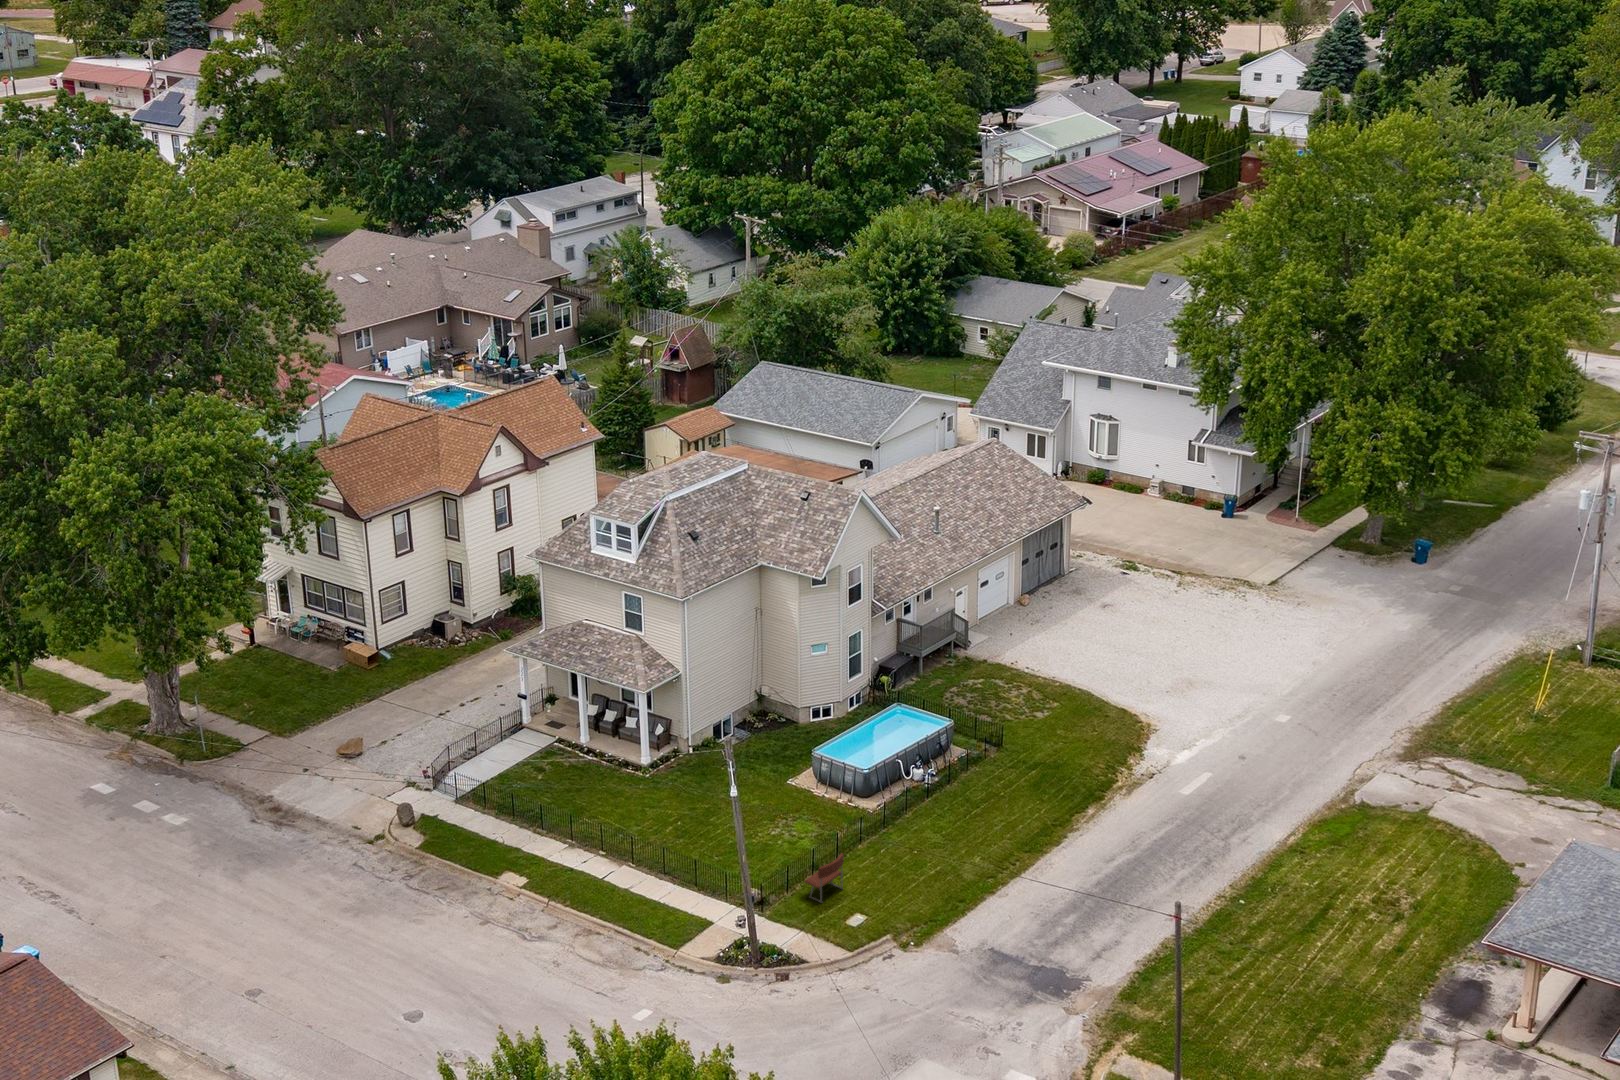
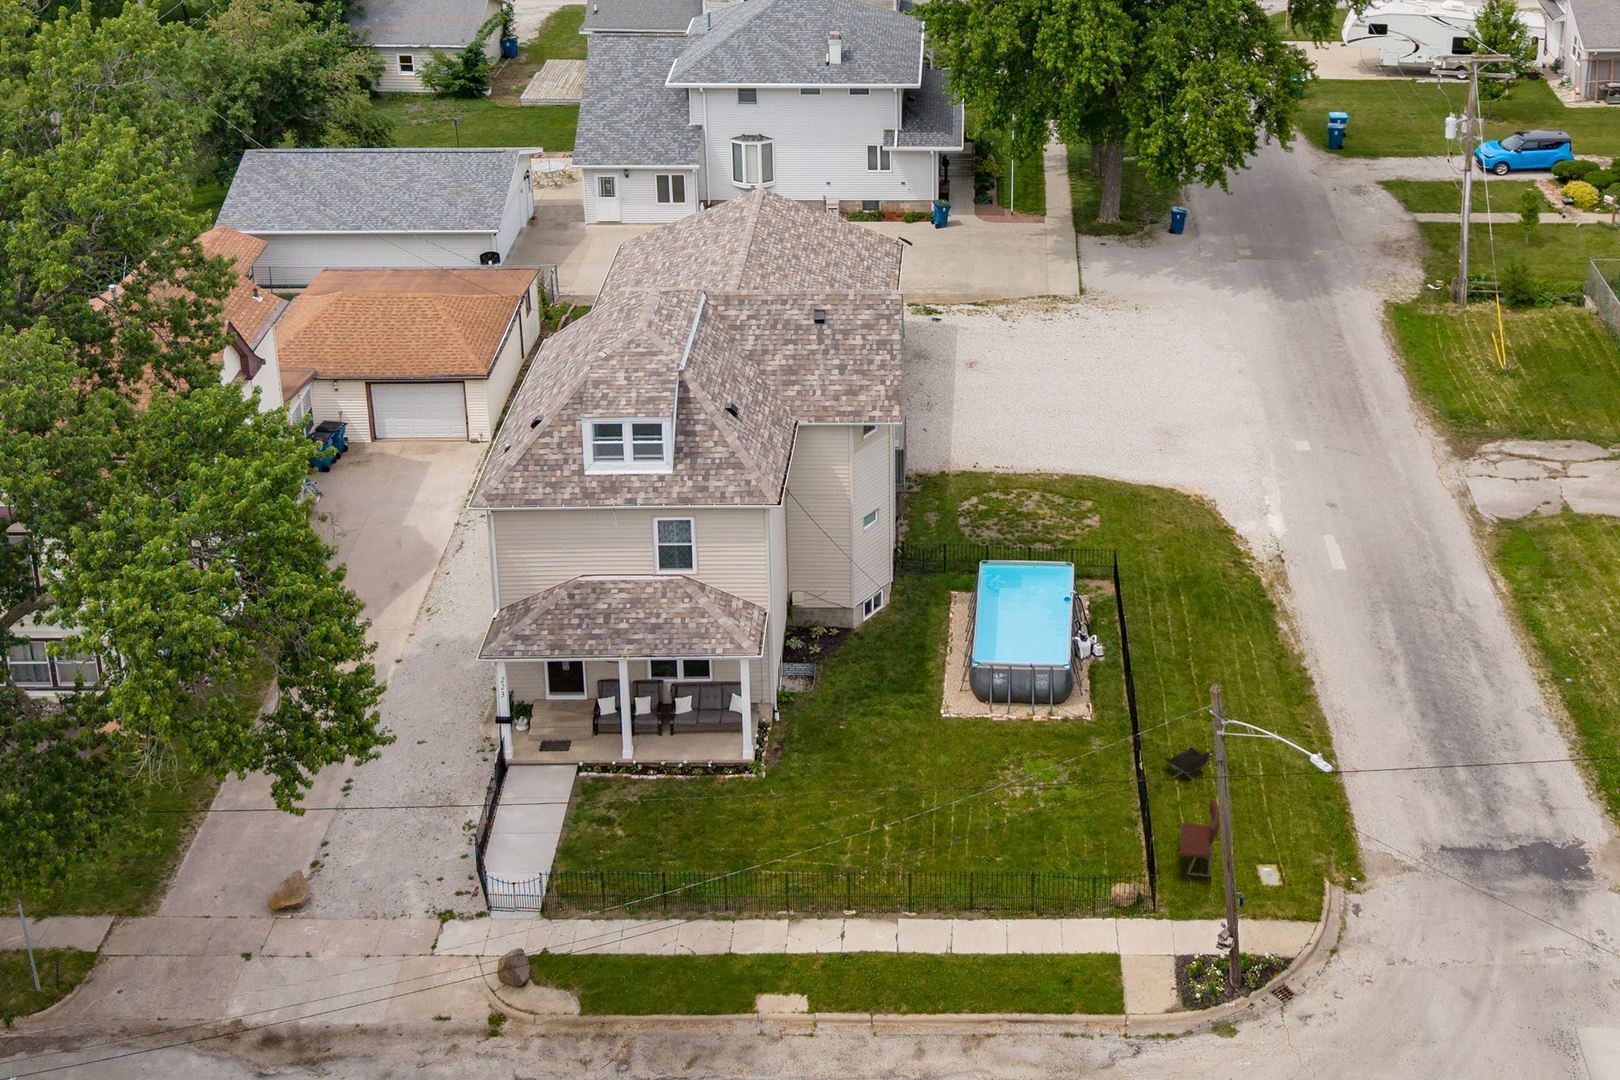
lounge chair: none [868,830,895,852] -> present [1166,746,1210,775]

